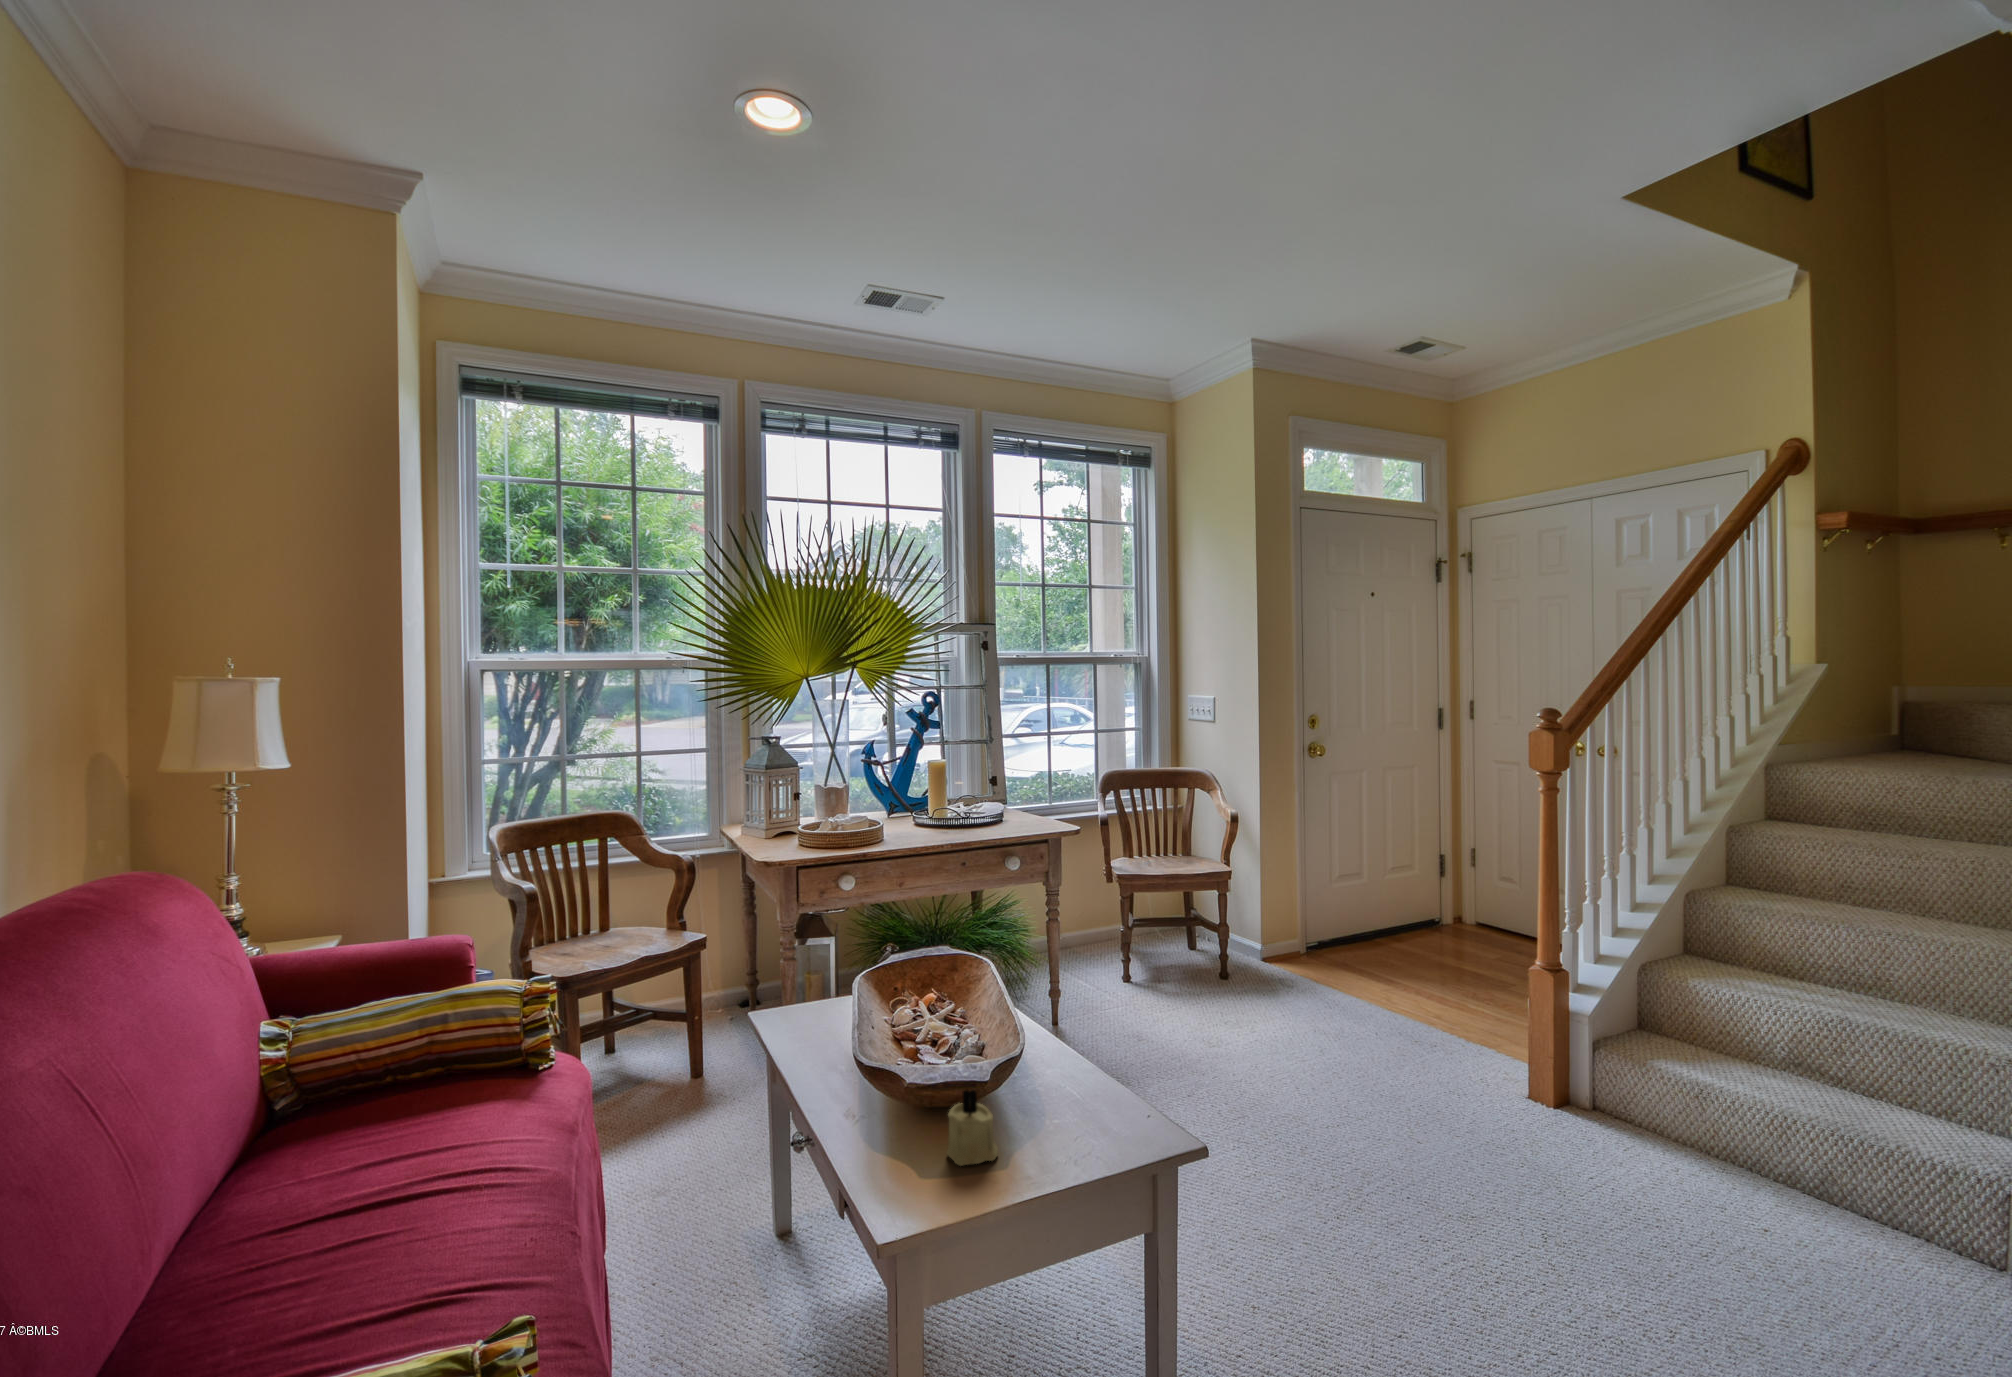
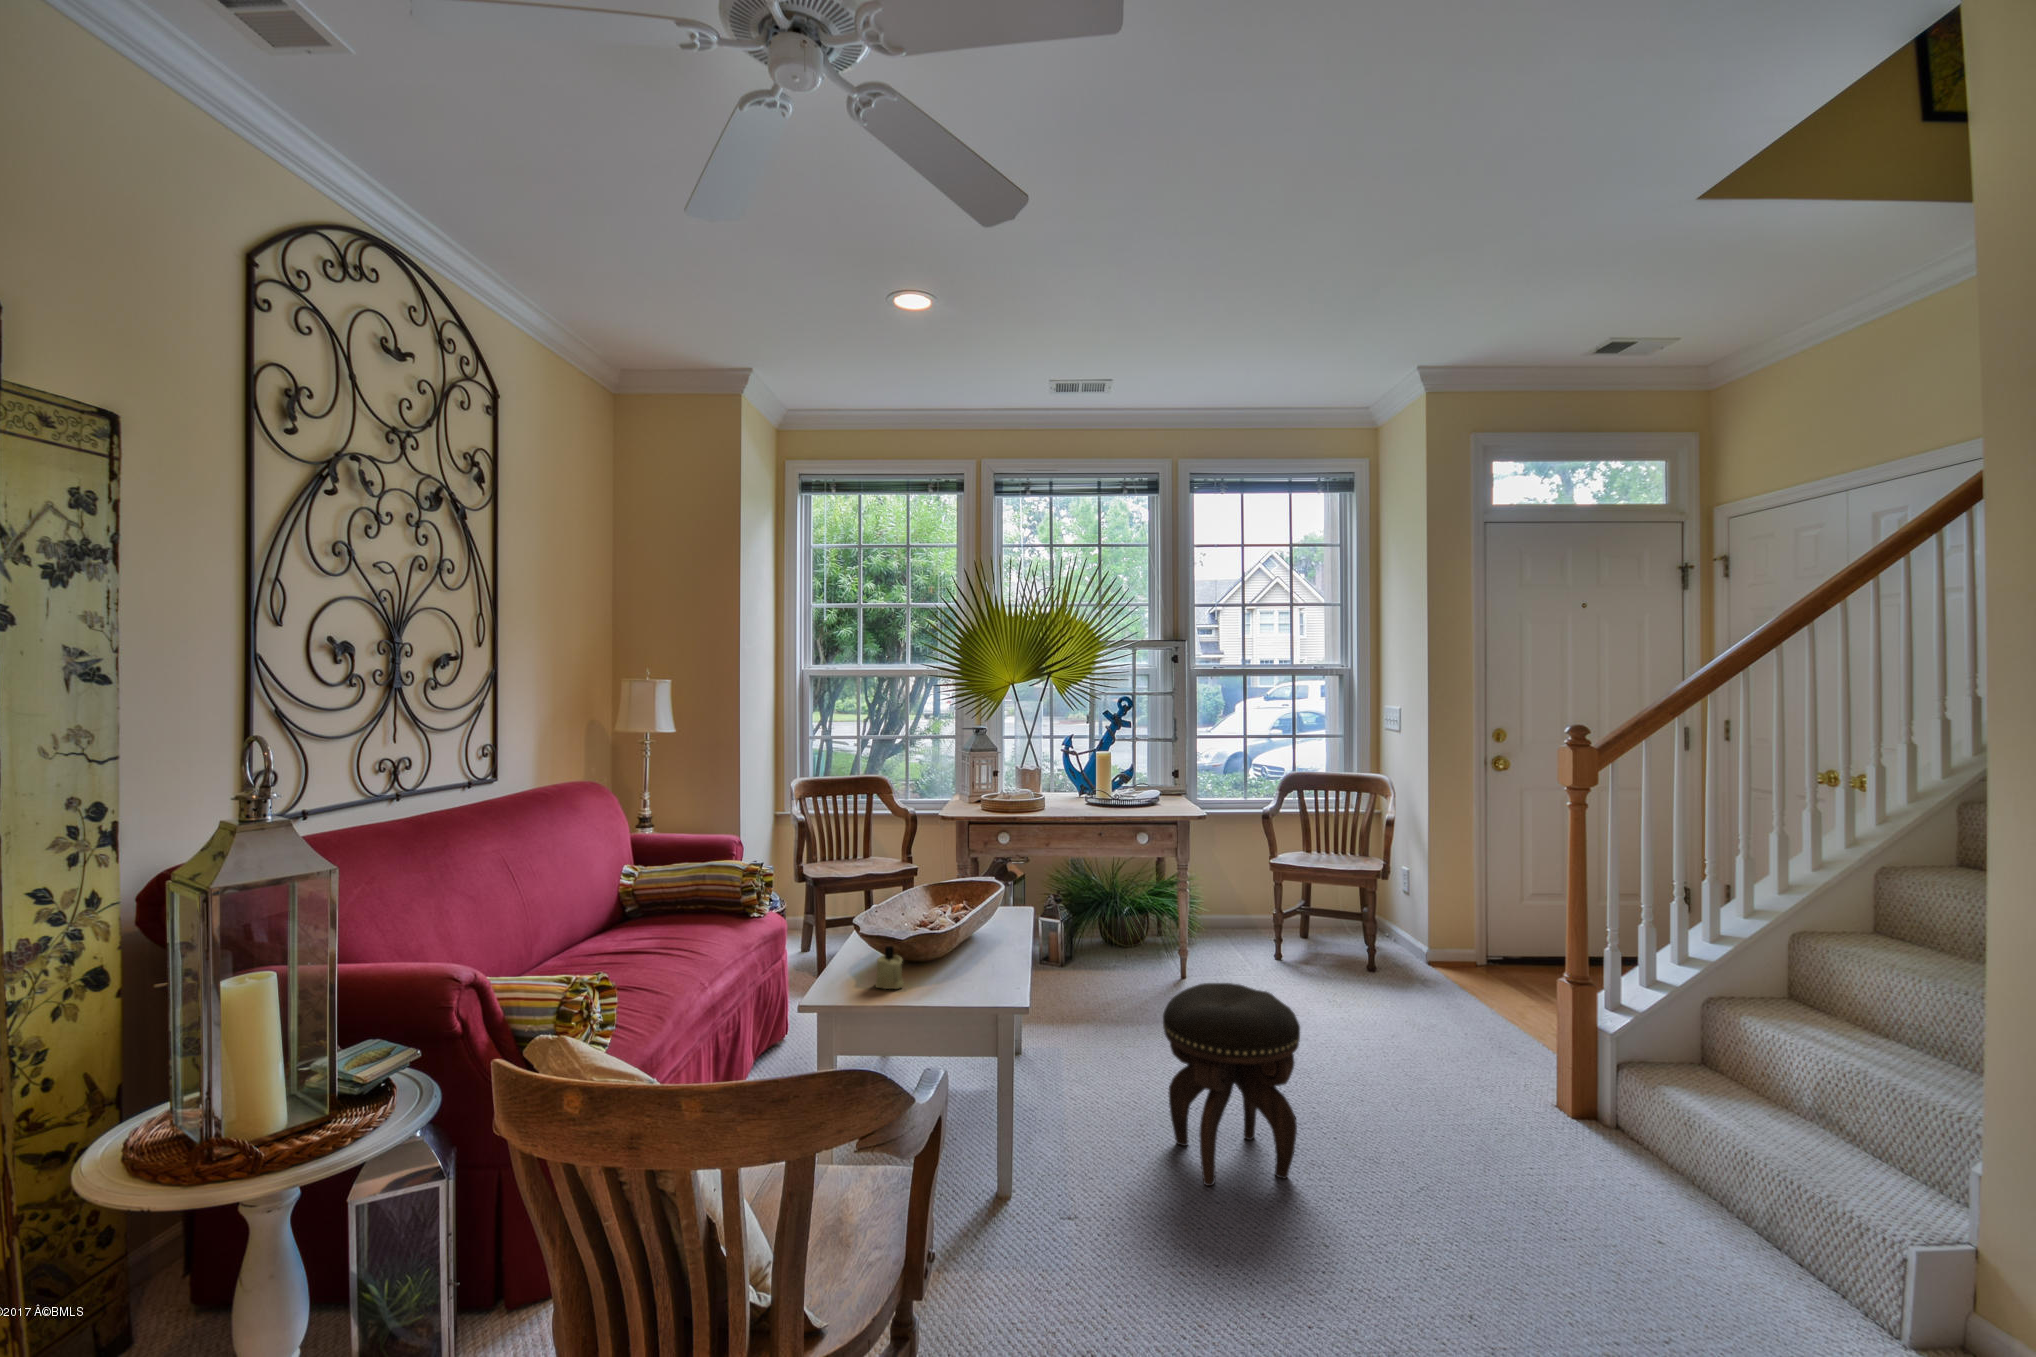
footstool: none [1248,1039,1431,1319] -> present [1163,983,1300,1186]

